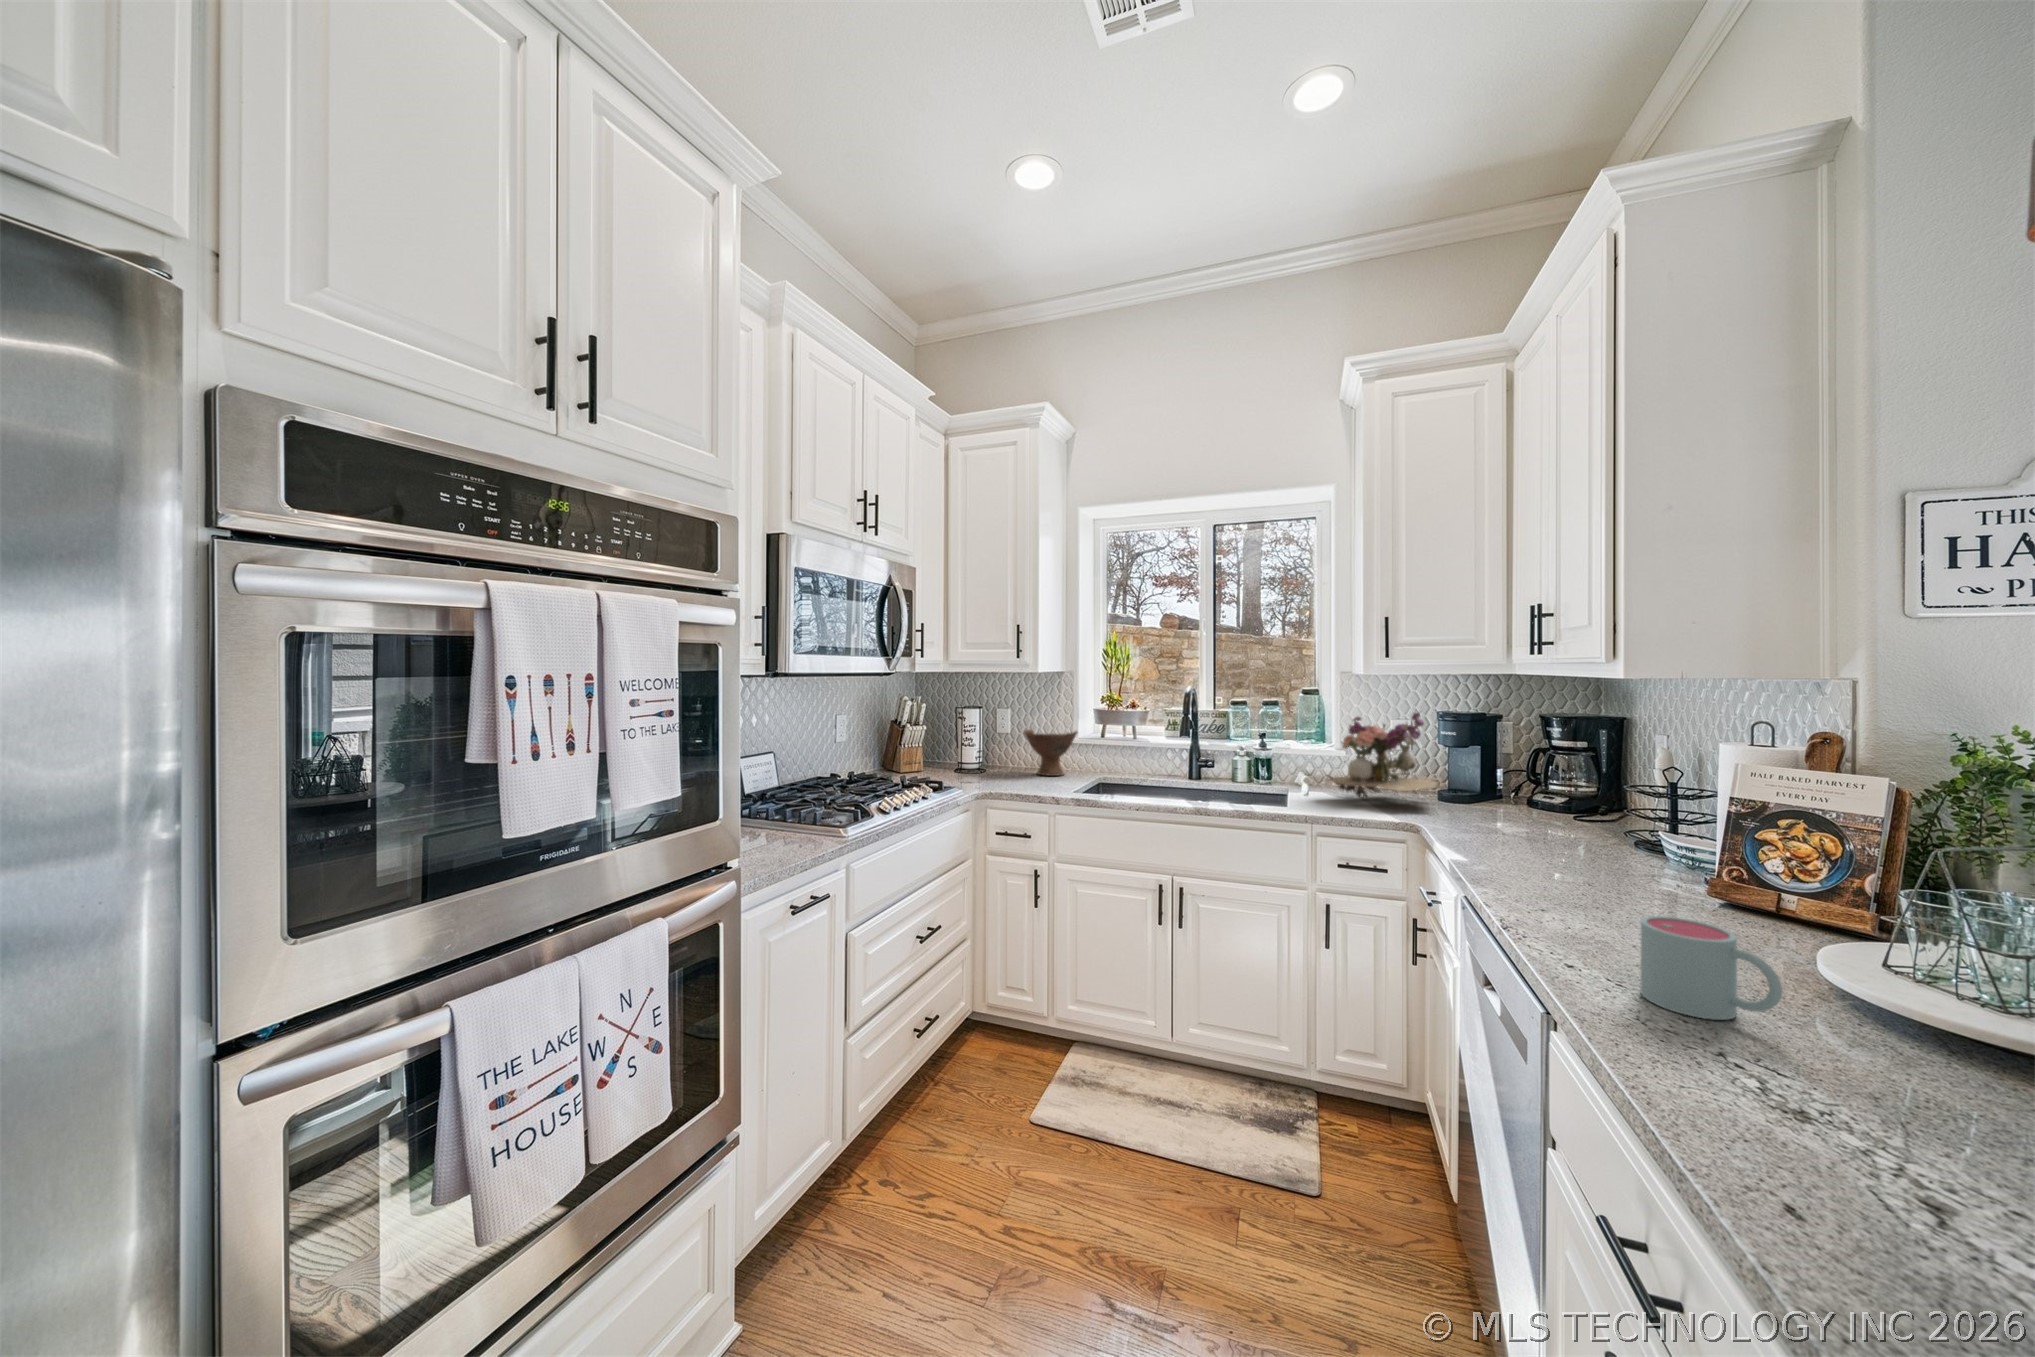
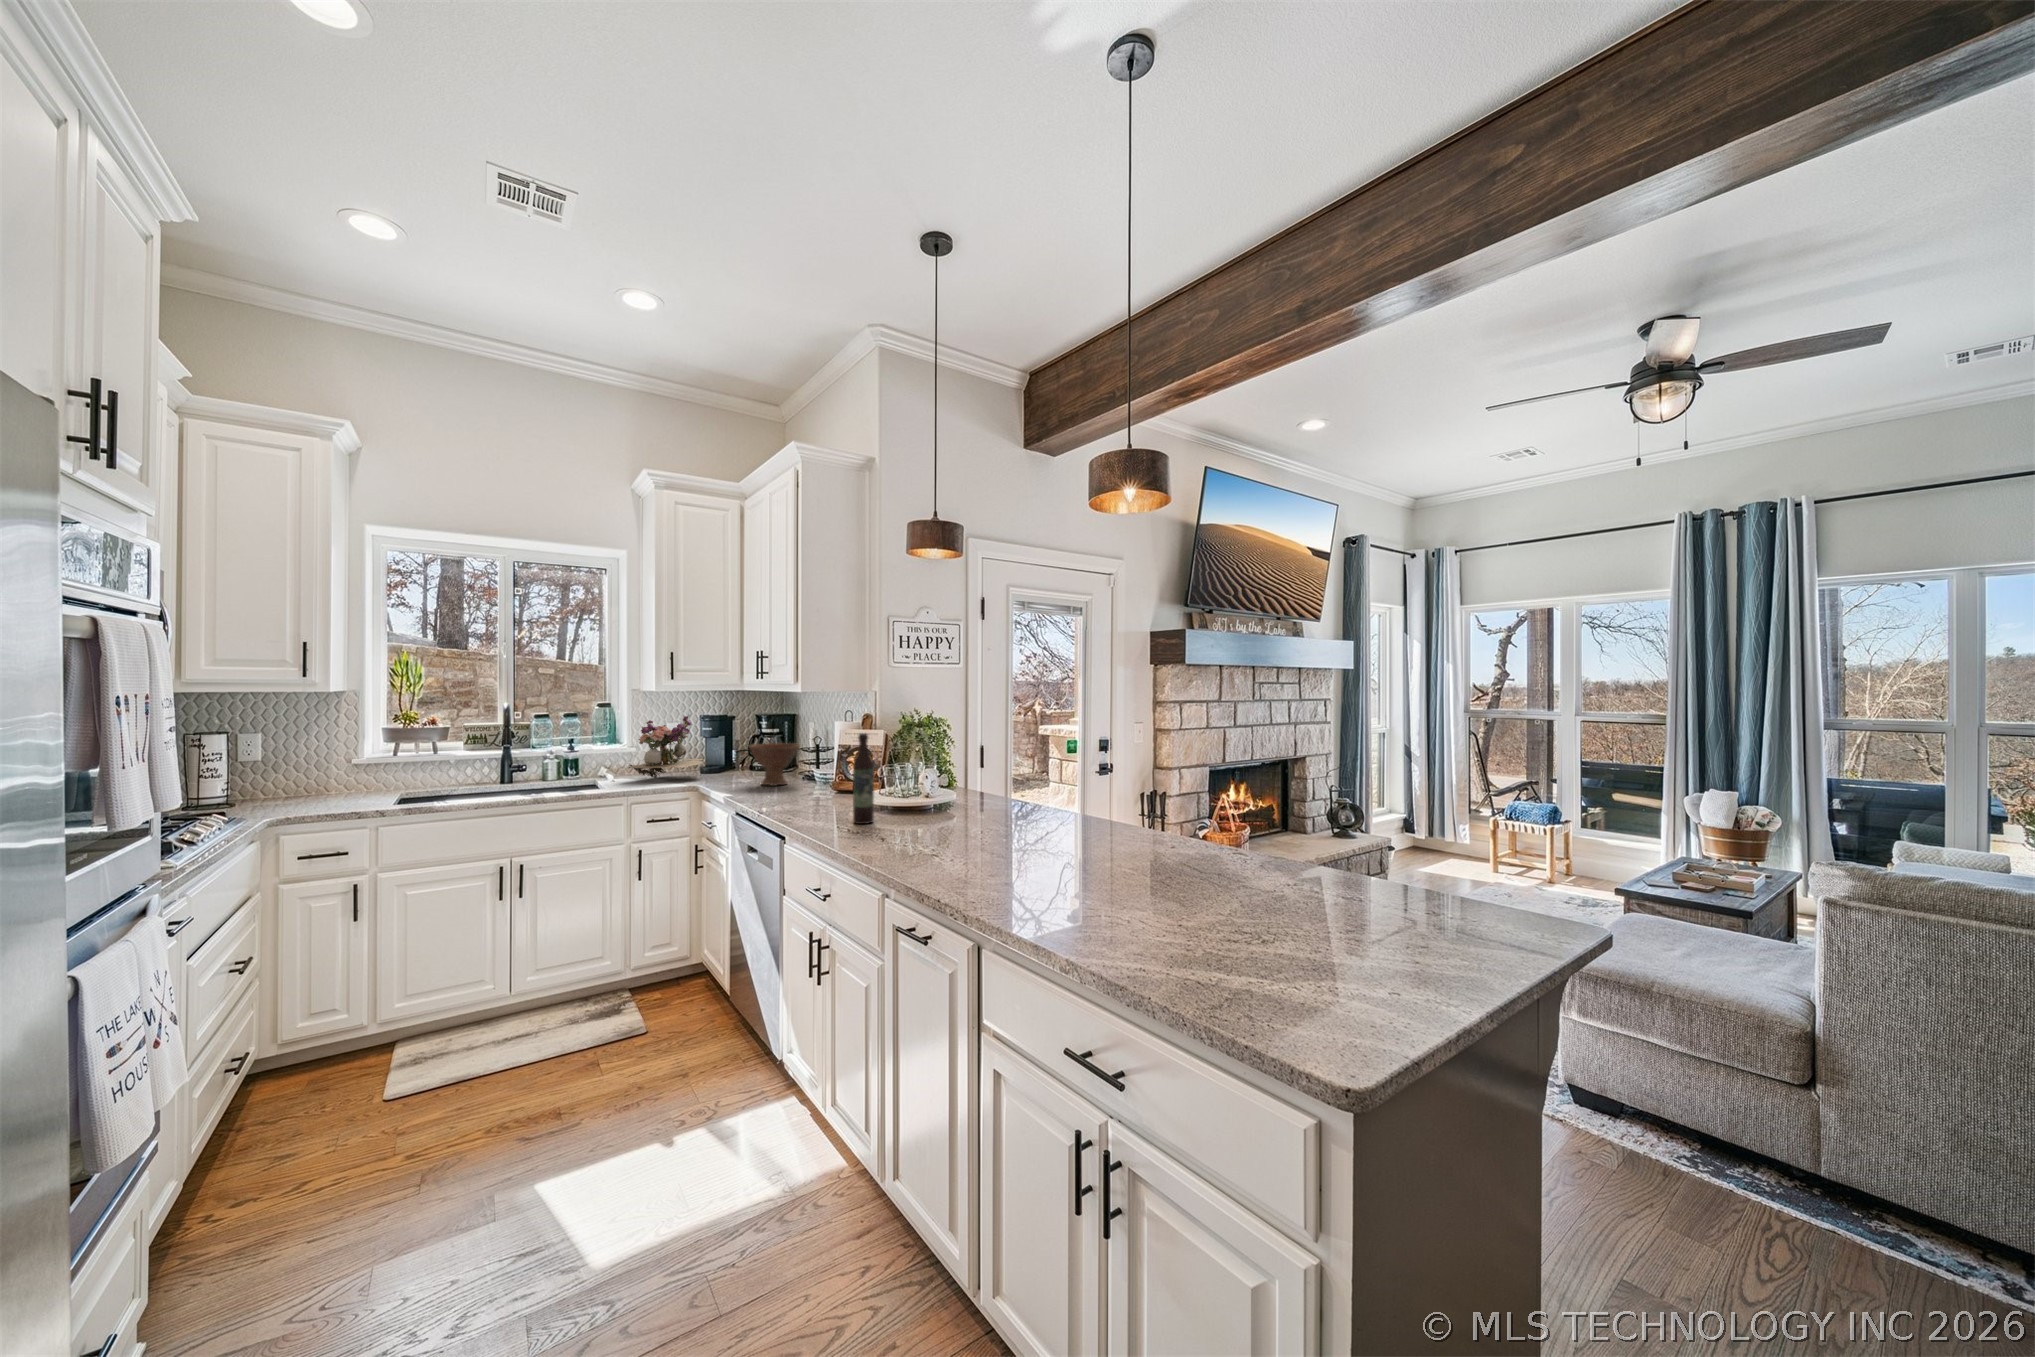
bowl: present [1024,729,1078,776] -> present [749,743,800,786]
wine bottle: none [1791,808,1893,1117] -> present [853,733,874,824]
mug: present [1641,916,1782,1020] -> none [814,785,852,817]

